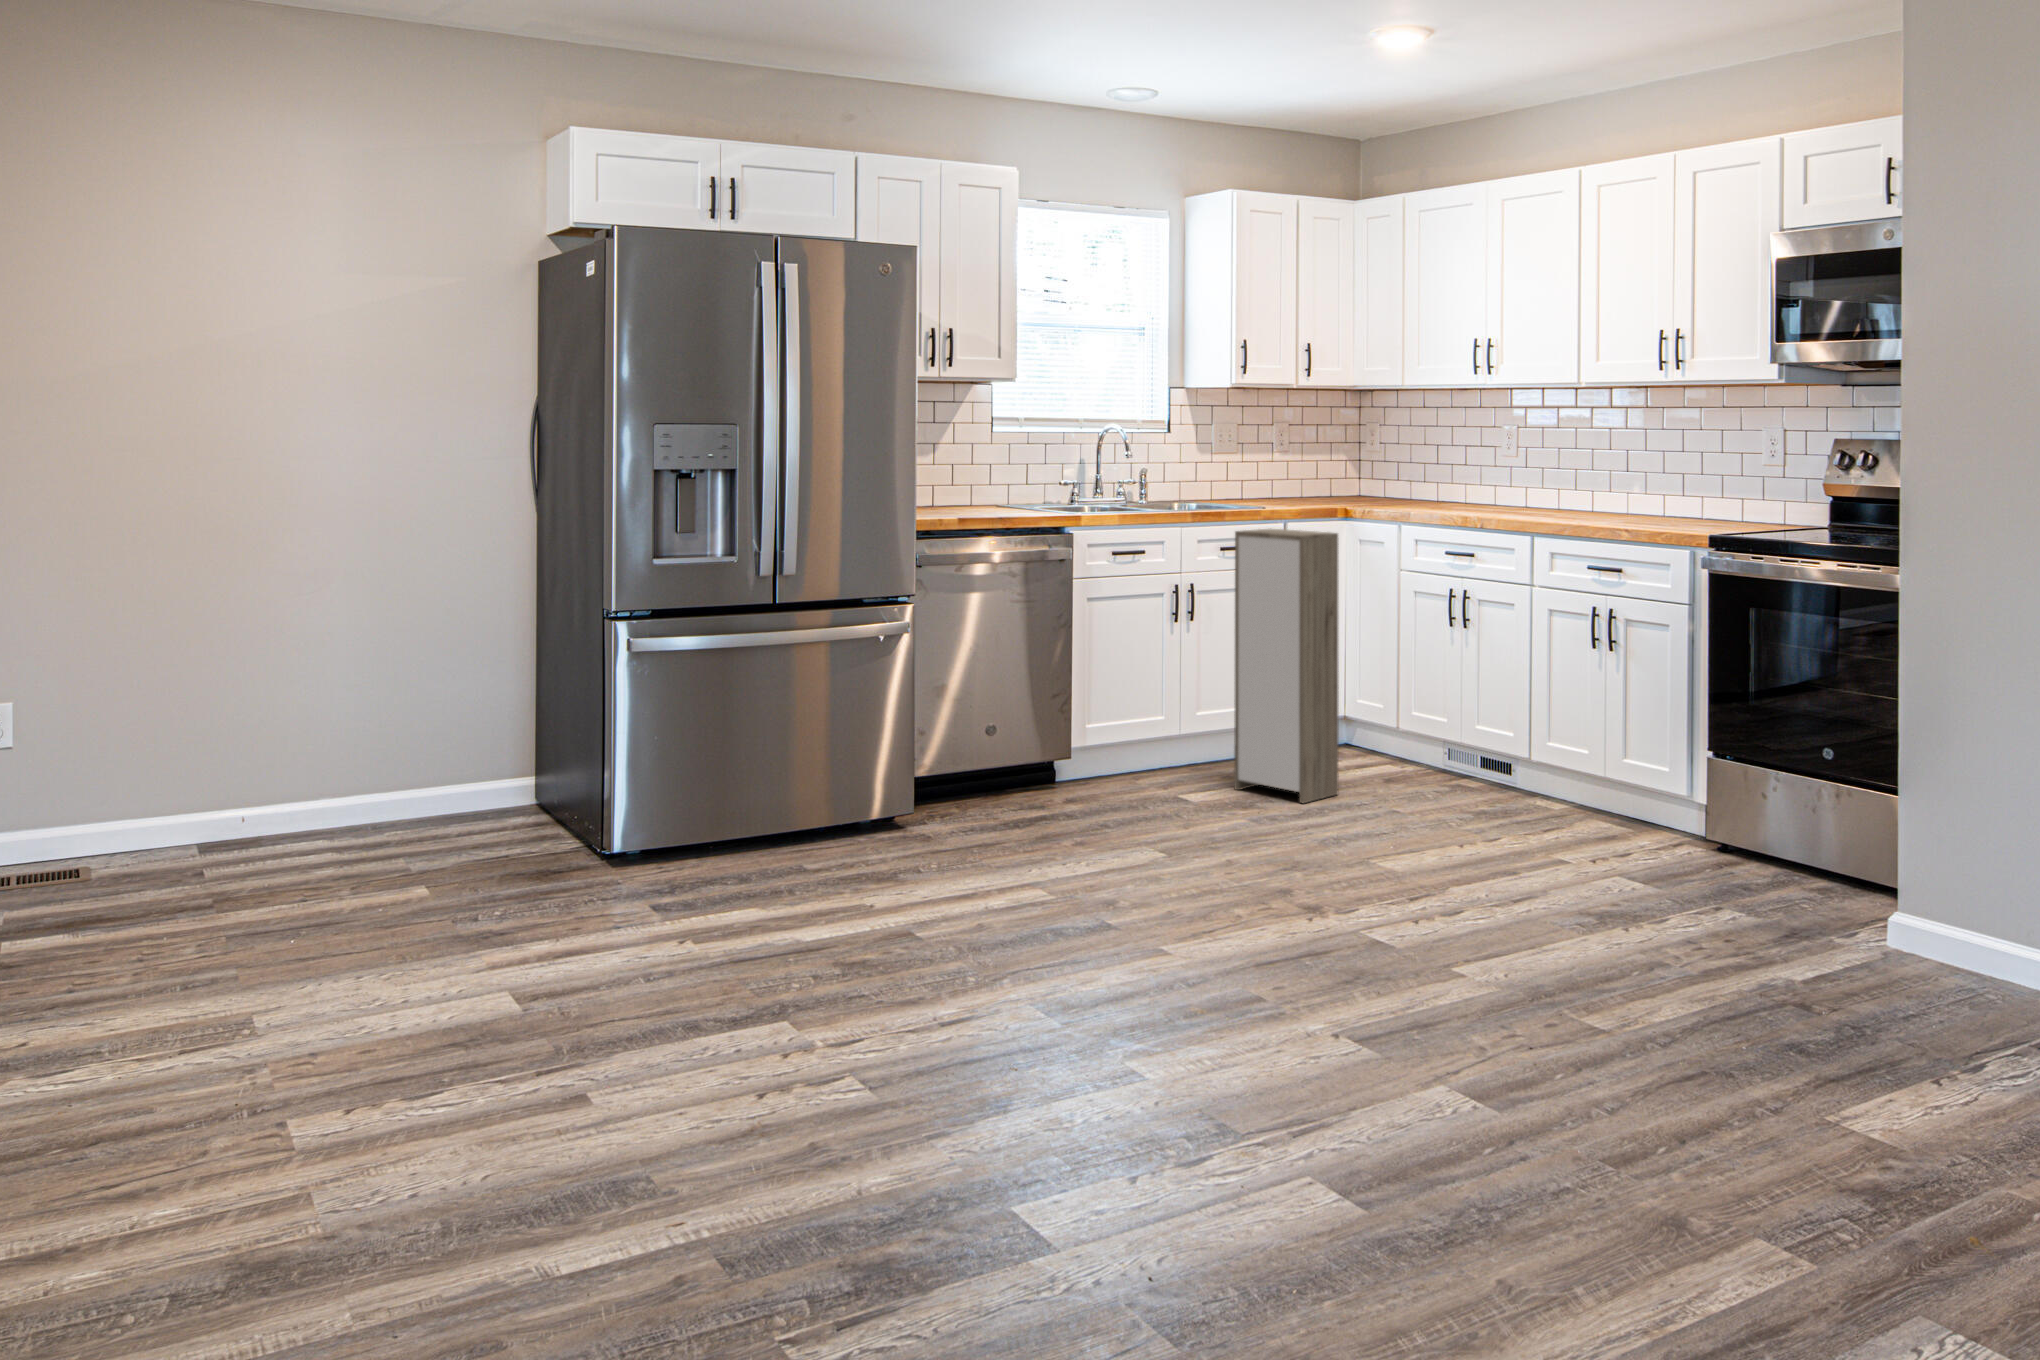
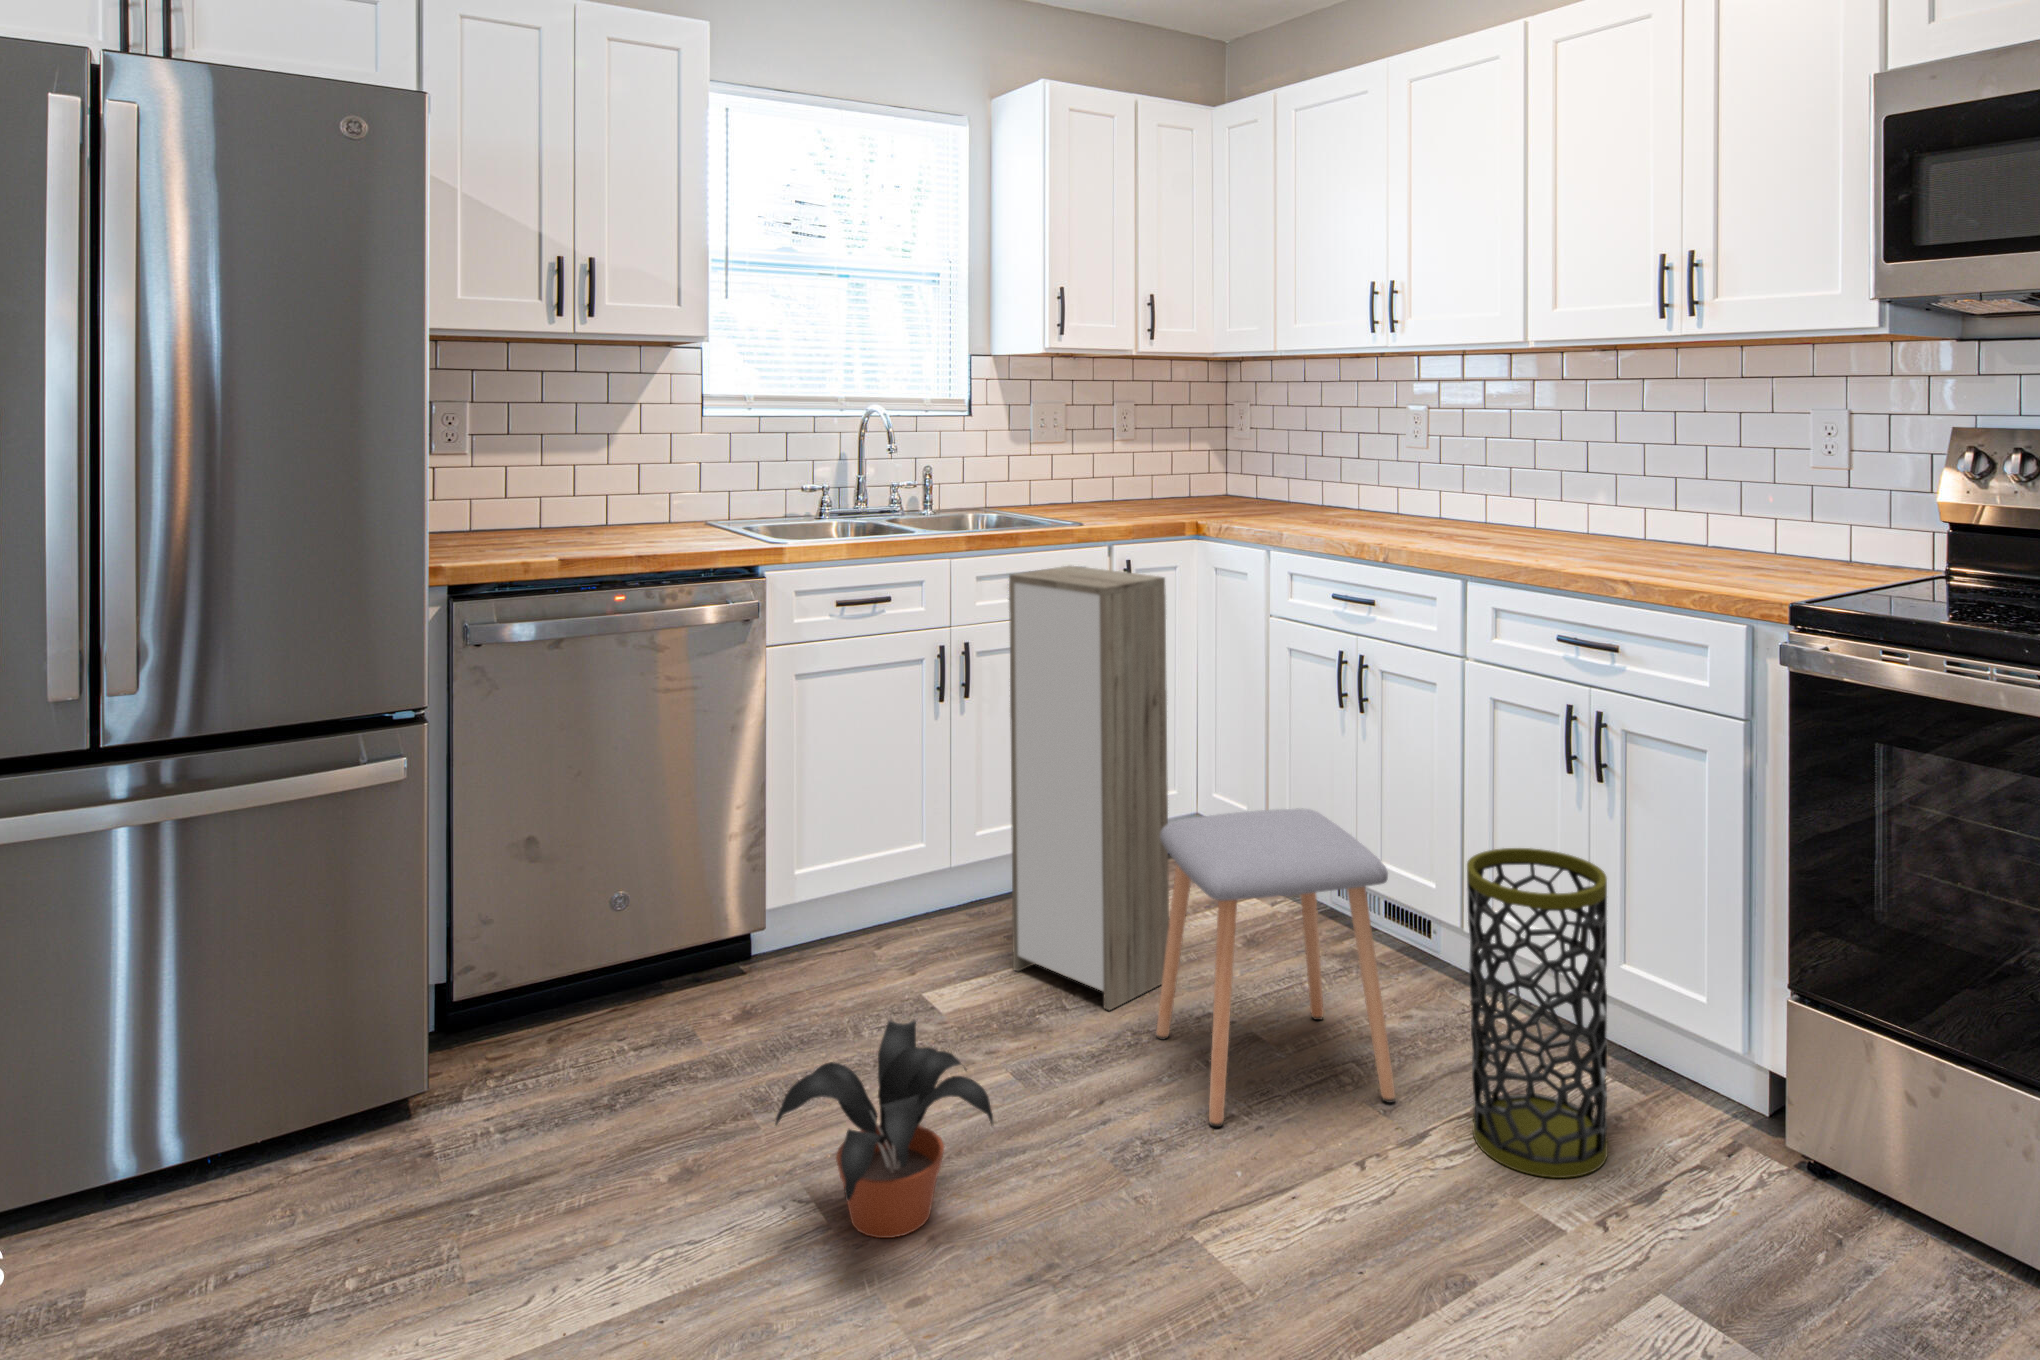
stool: none [1336,674,1485,838] -> present [1156,808,1395,1127]
trash can: none [1527,683,1607,855] -> present [1467,848,1608,1178]
potted plant: none [1149,762,1265,862] -> present [775,1020,993,1238]

